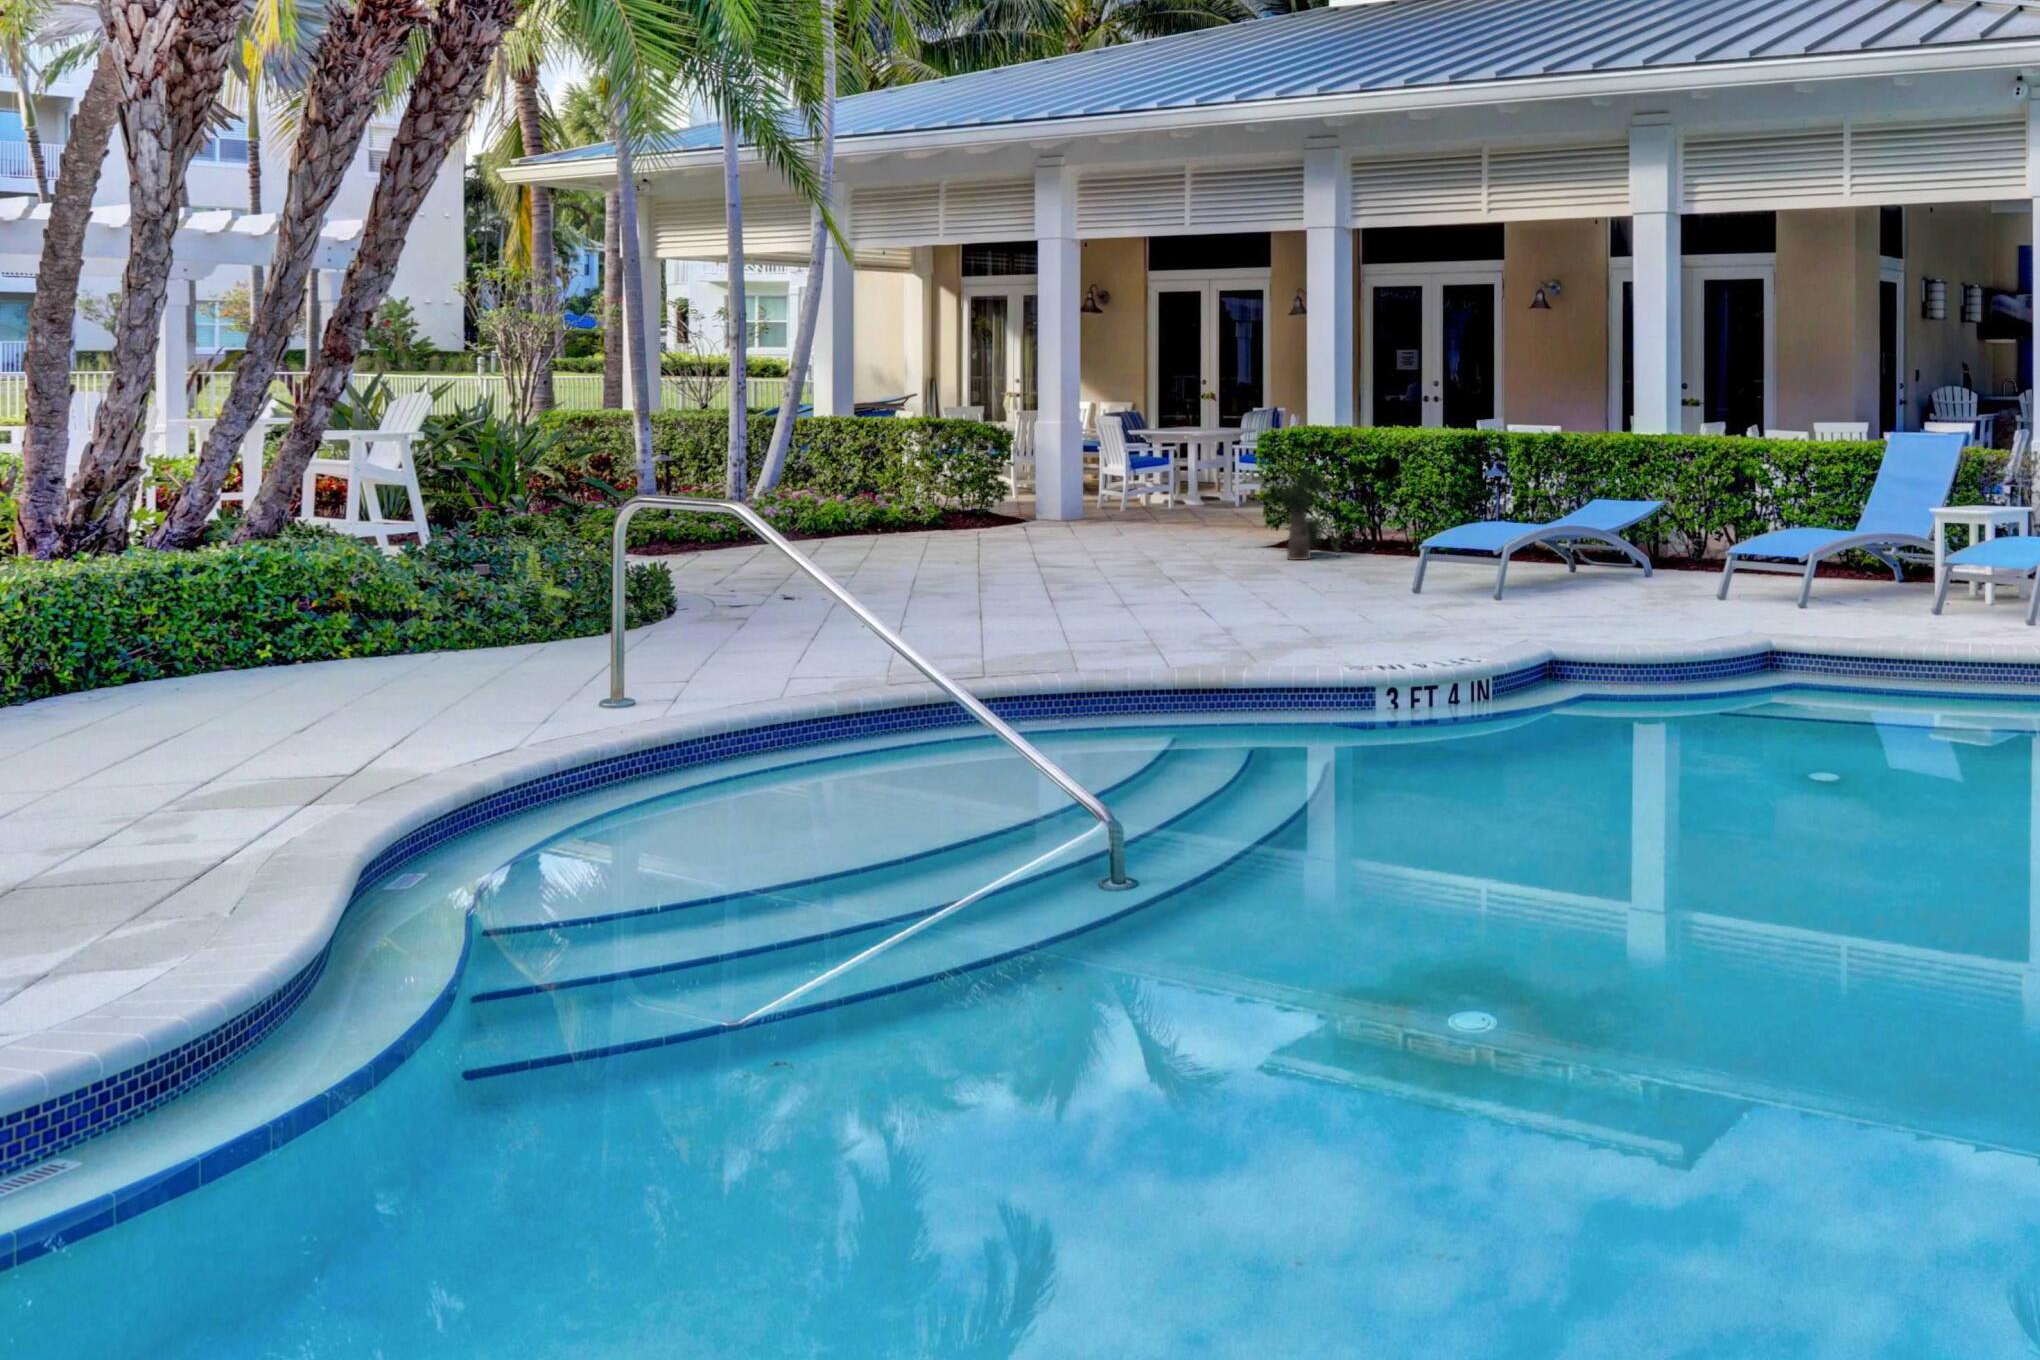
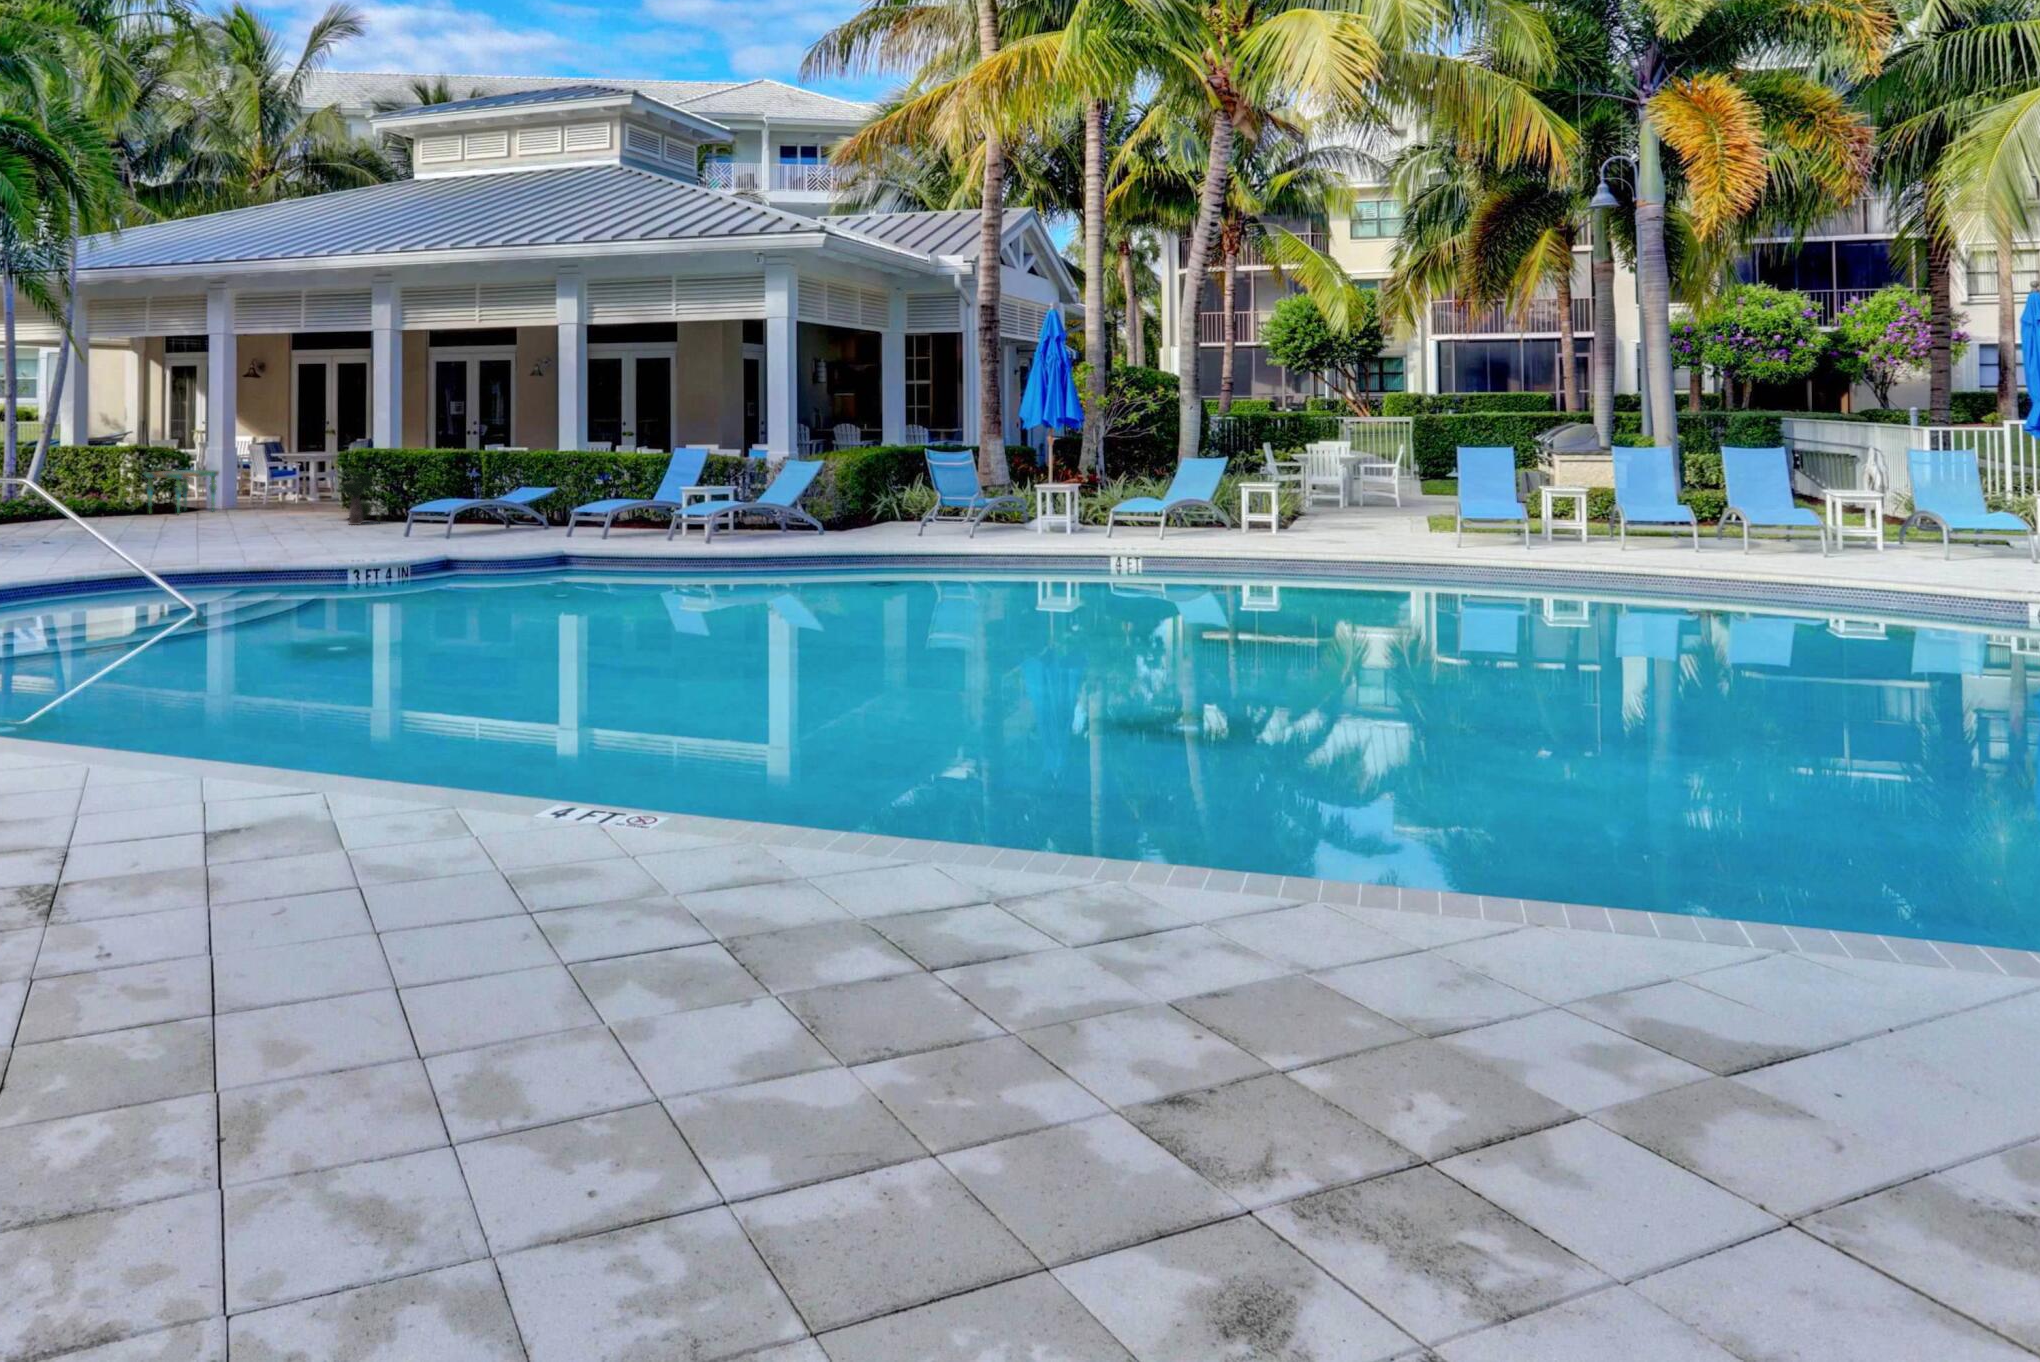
side table: none [939,456,1061,532] -> present [144,470,219,514]

